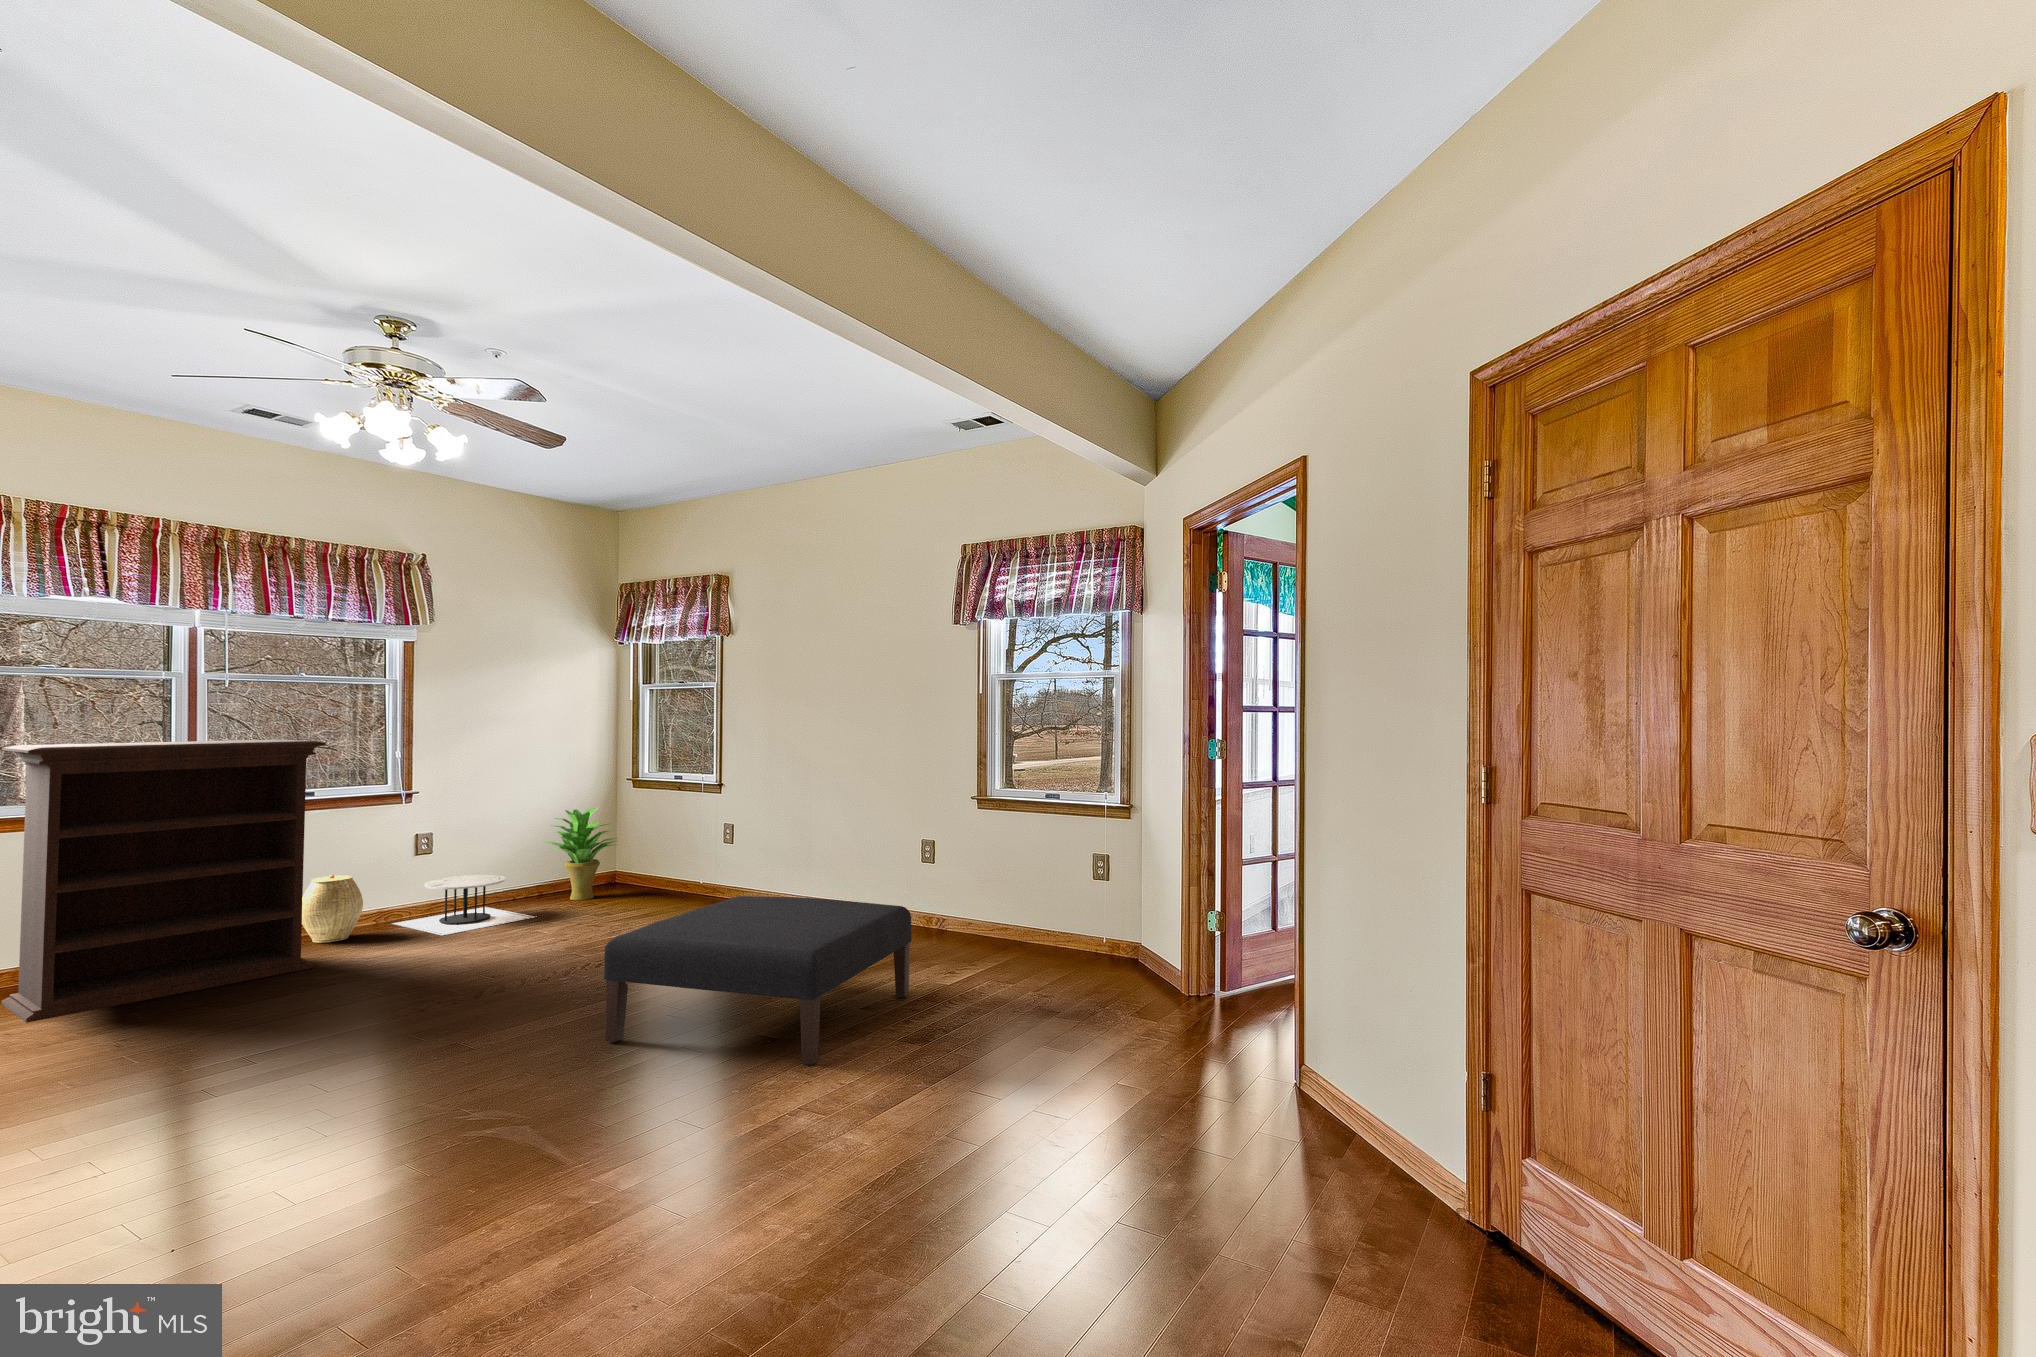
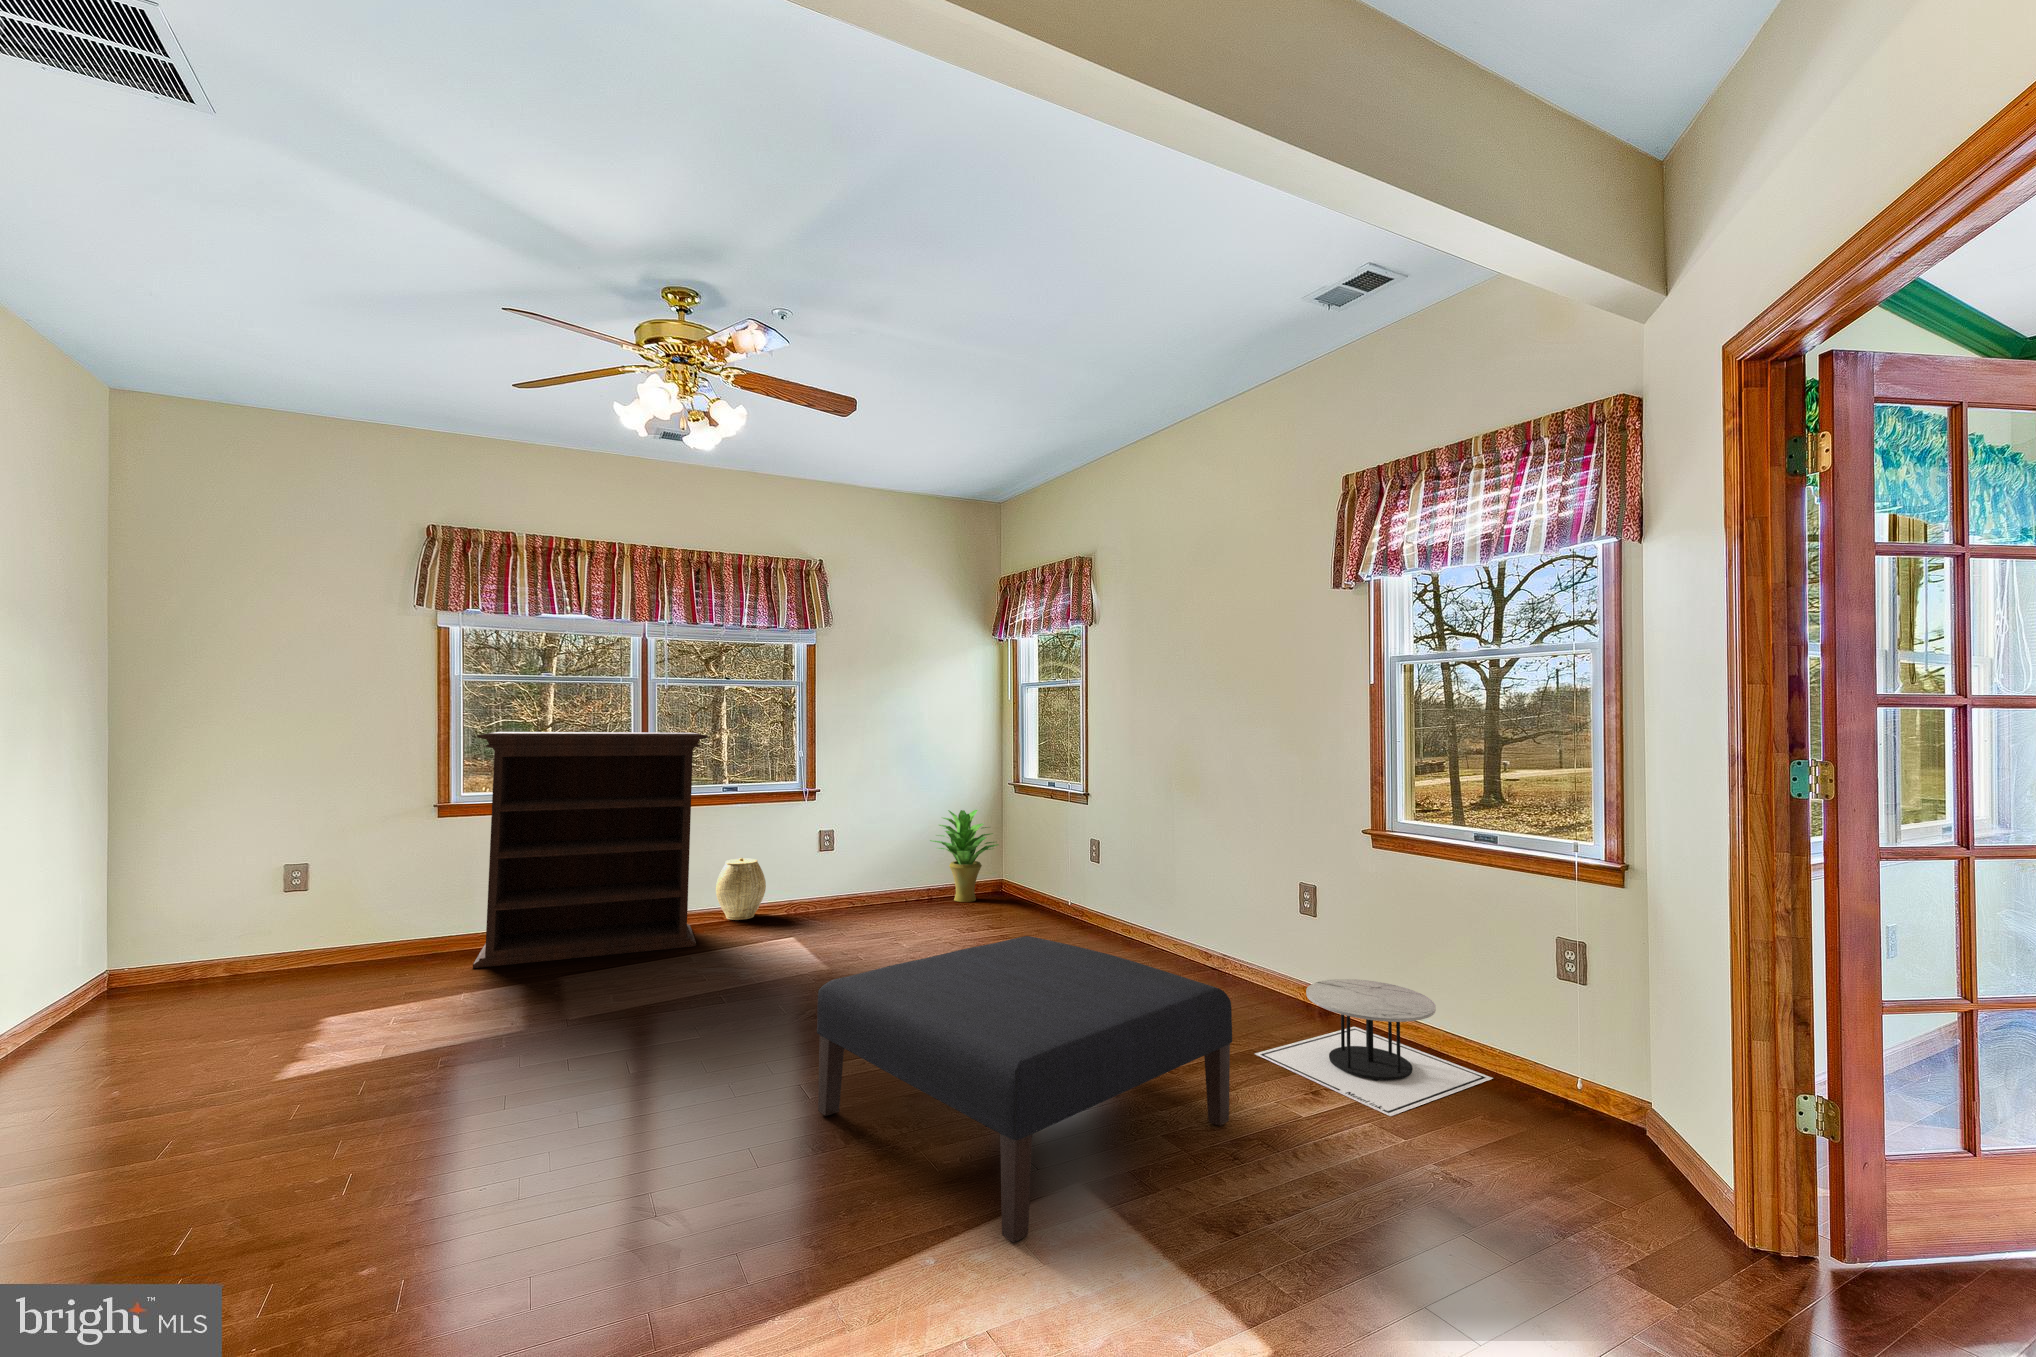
side table: present [393,875,534,935] -> present [1255,979,1493,1116]

